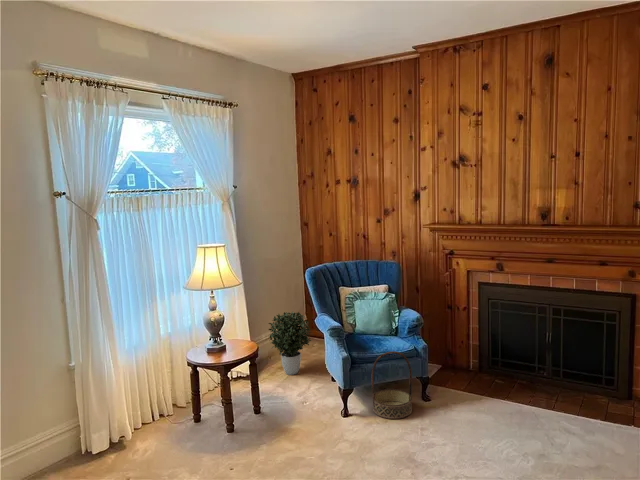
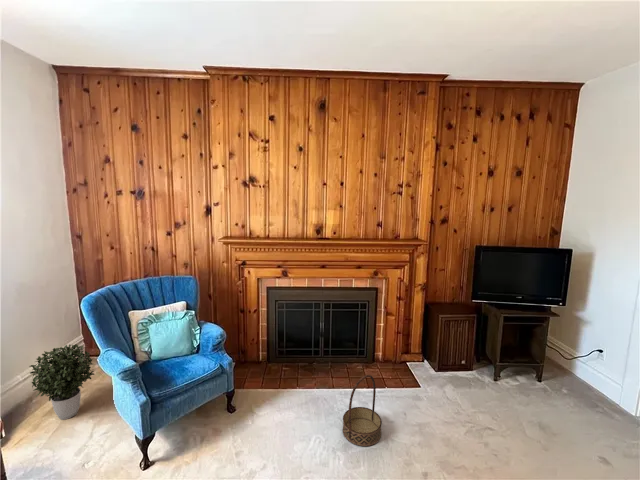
basket: present [371,351,412,419] -> present [343,375,382,446]

